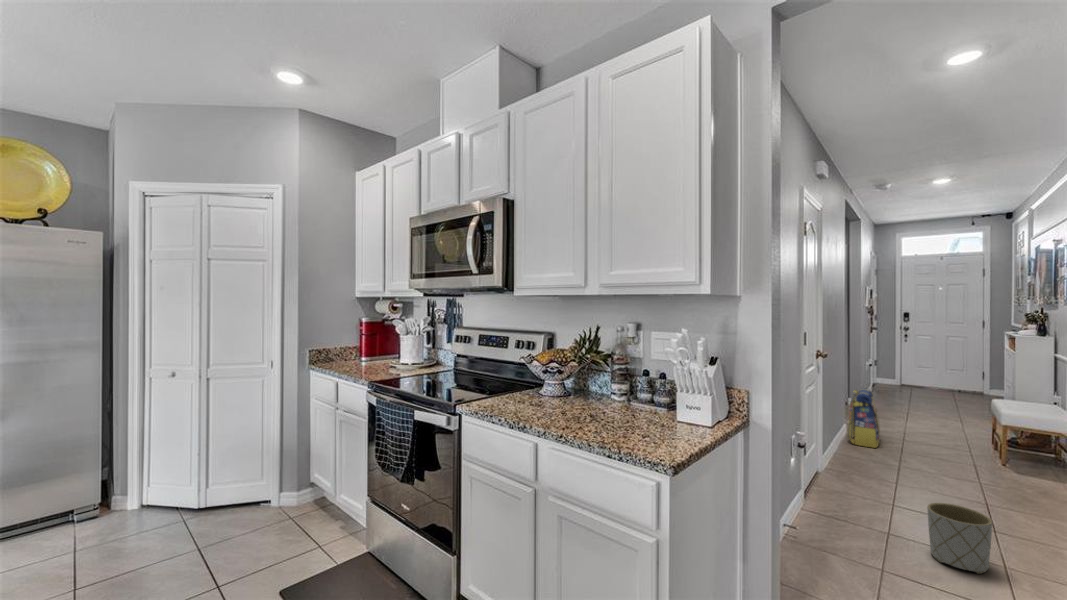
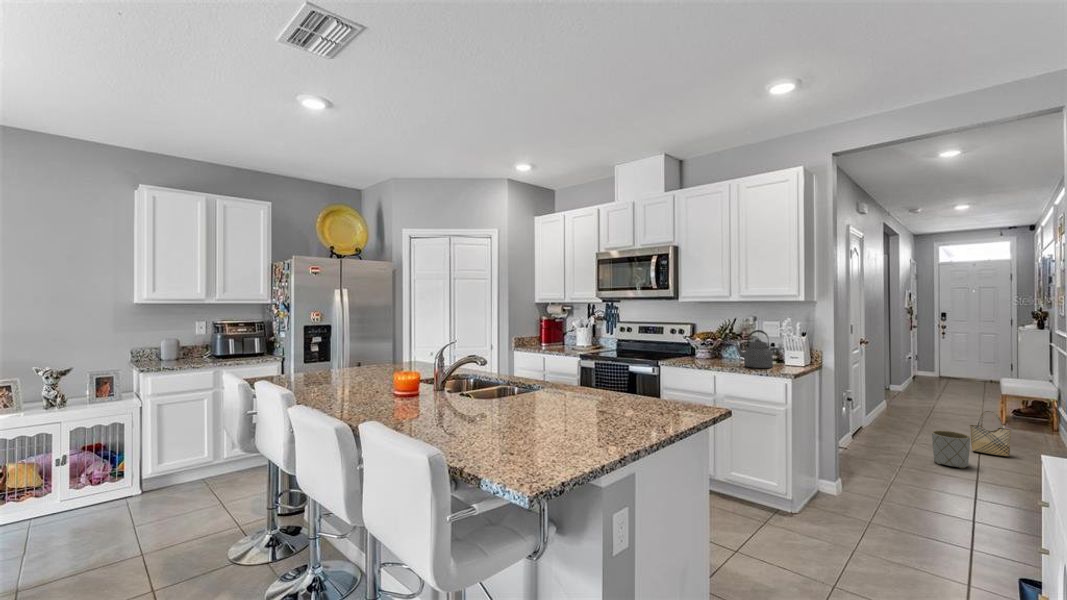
kettle: none [577,353,649,433] -> present [733,330,773,368]
backpack: present [847,389,880,448] -> none [887,371,913,415]
woven basket: none [977,466,1045,541] -> present [970,411,1012,456]

